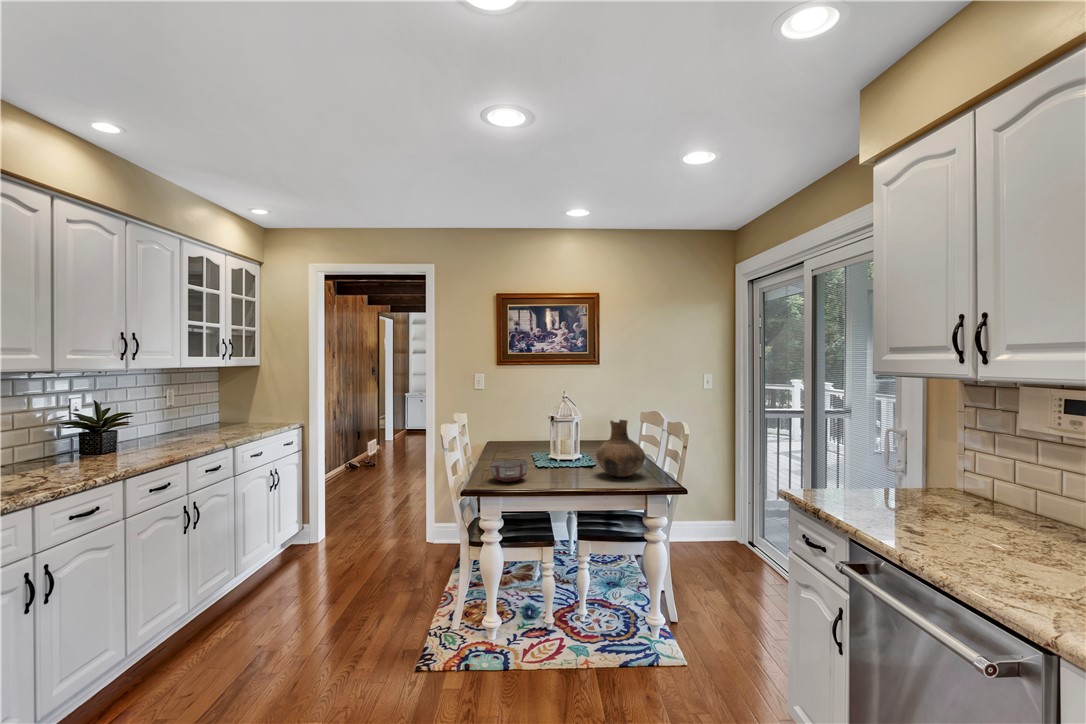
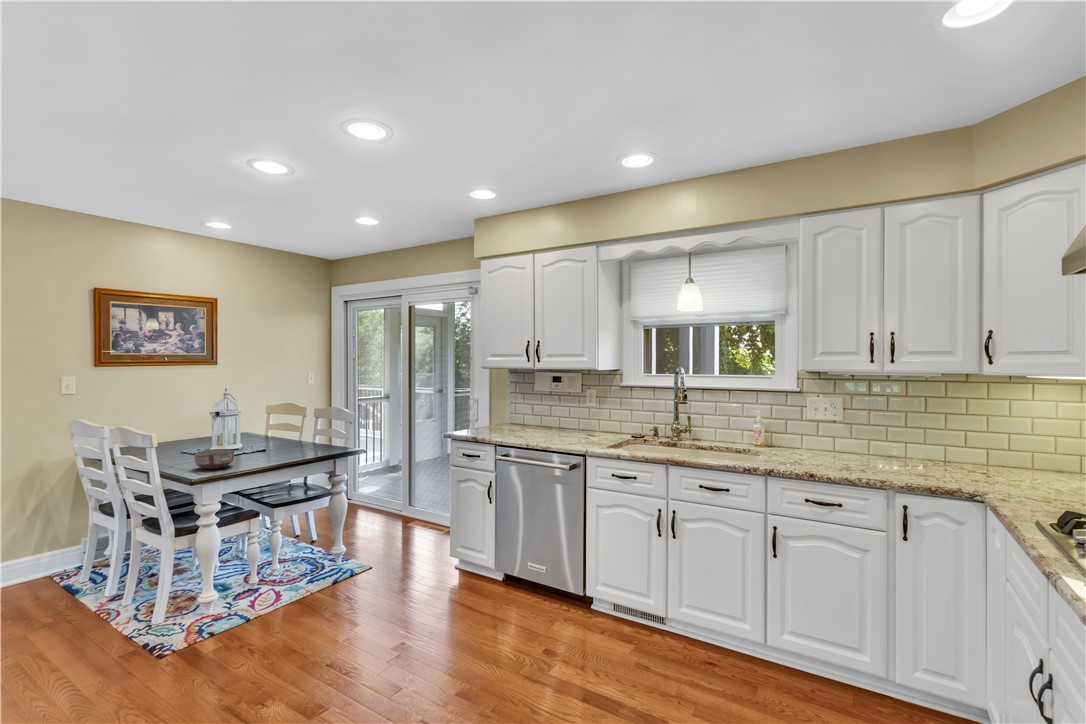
vase: present [596,420,645,477] -> none [283,407,326,452]

